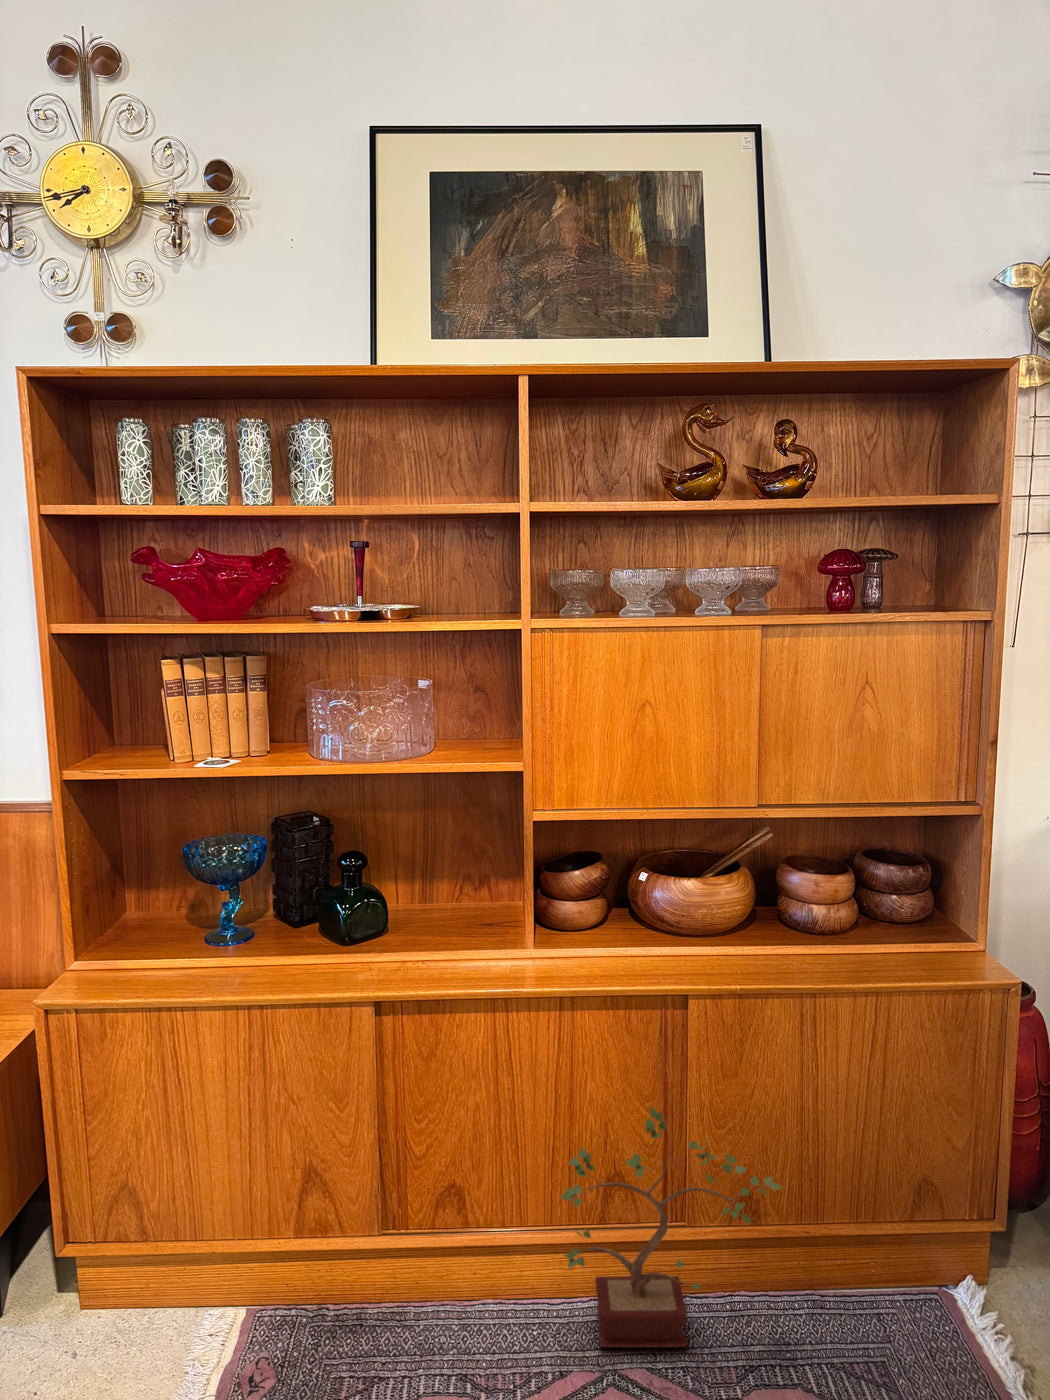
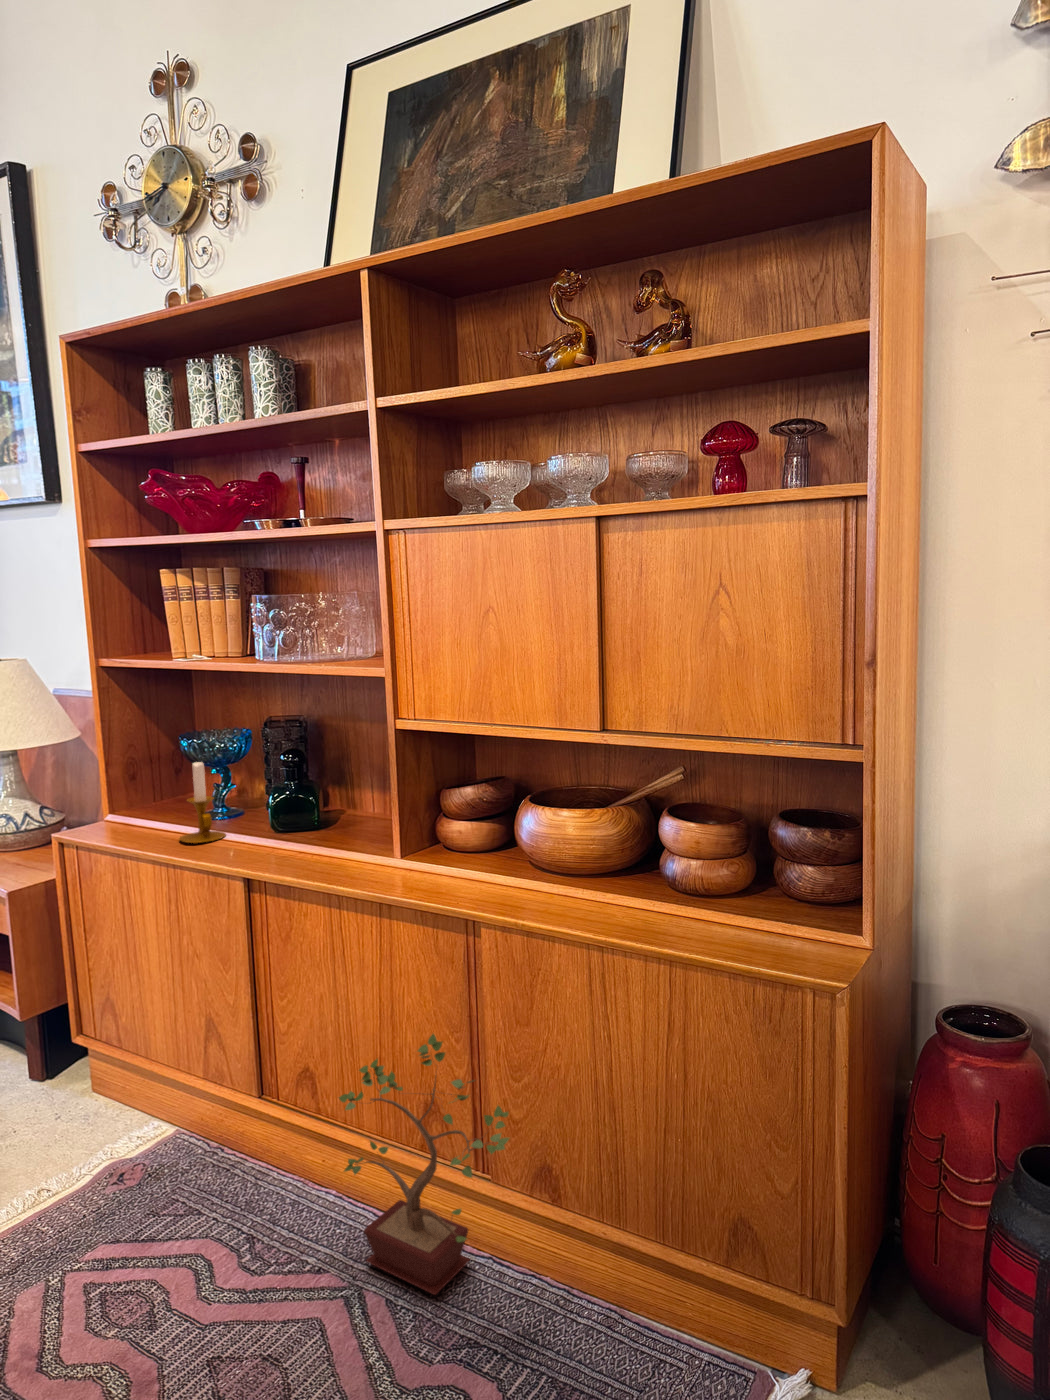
candlestick: none [228,880,282,975] -> present [179,762,226,843]

